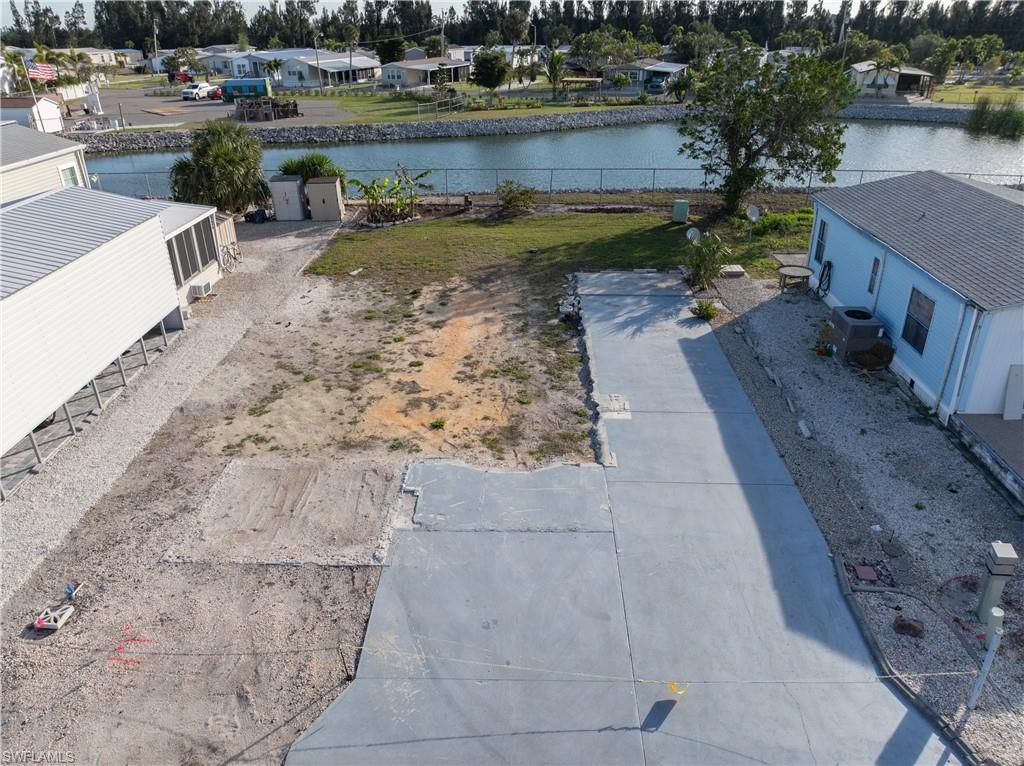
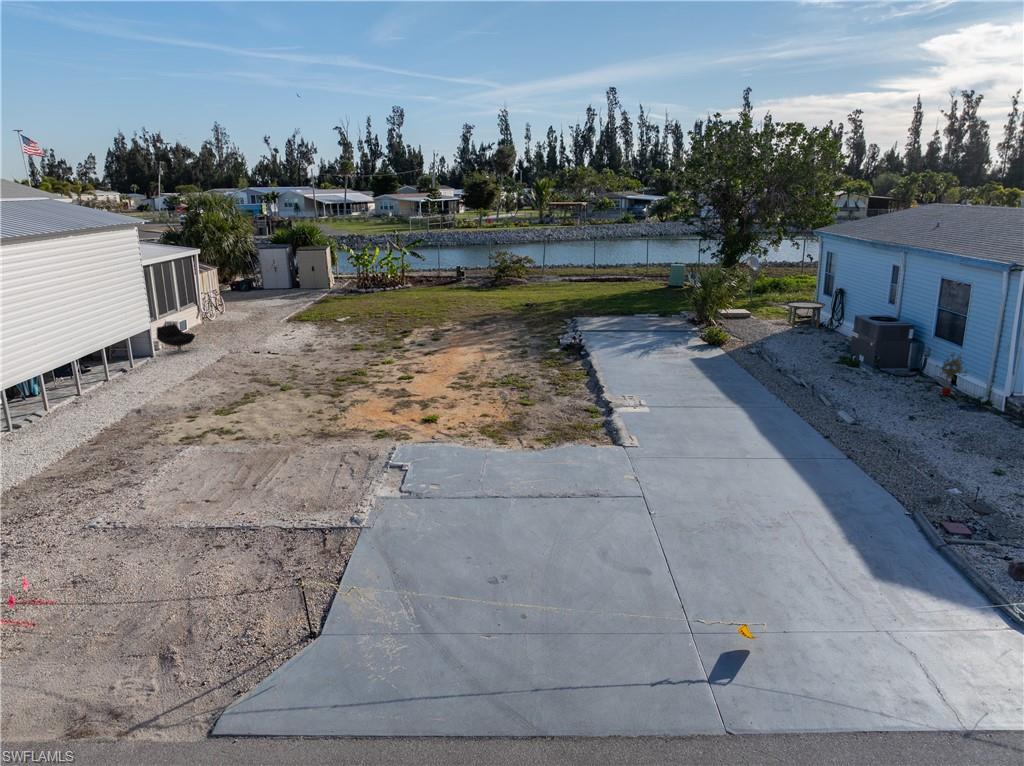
potted tree: present [817,323,836,355] -> present [941,352,969,396]
lounge chair: present [850,341,895,377] -> present [156,324,195,354]

